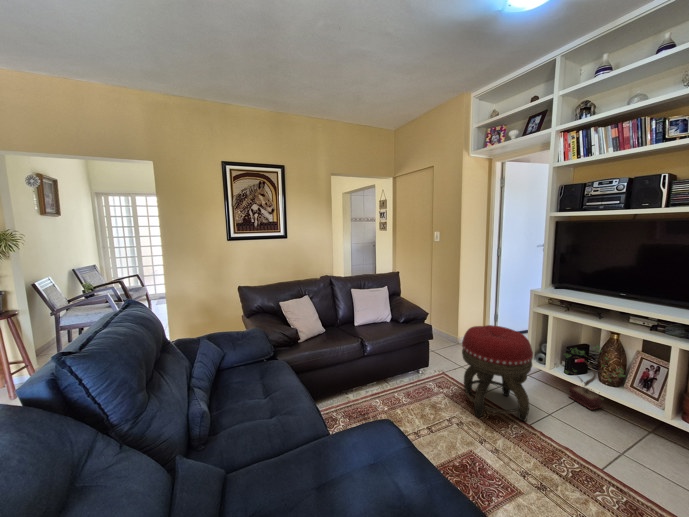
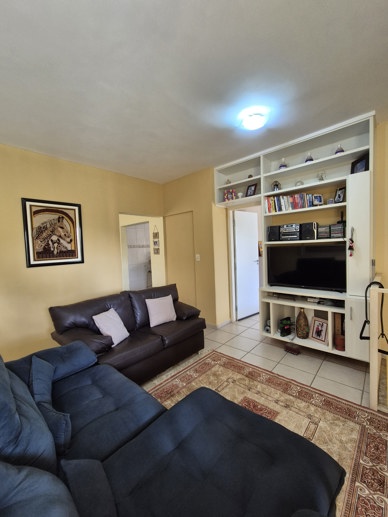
footstool: present [462,325,533,421] -> none [227,313,268,373]

